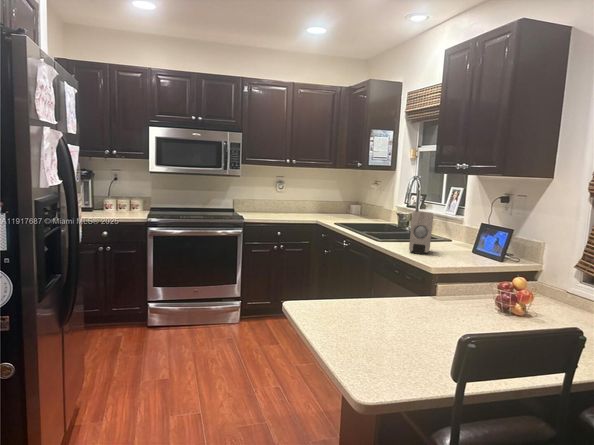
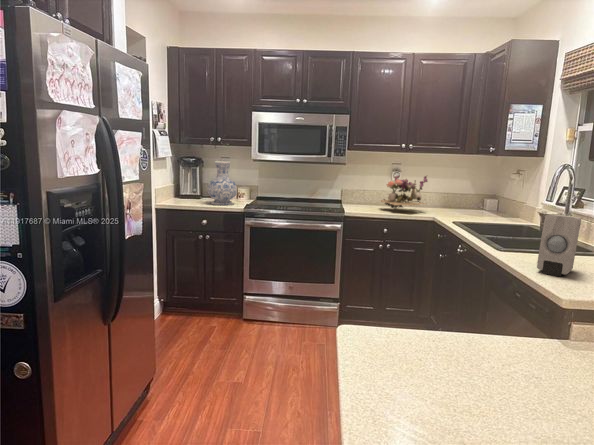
vase: none [104,173,136,217] -> present [207,161,237,205]
flower arrangement: none [269,186,310,216] -> present [381,176,427,209]

